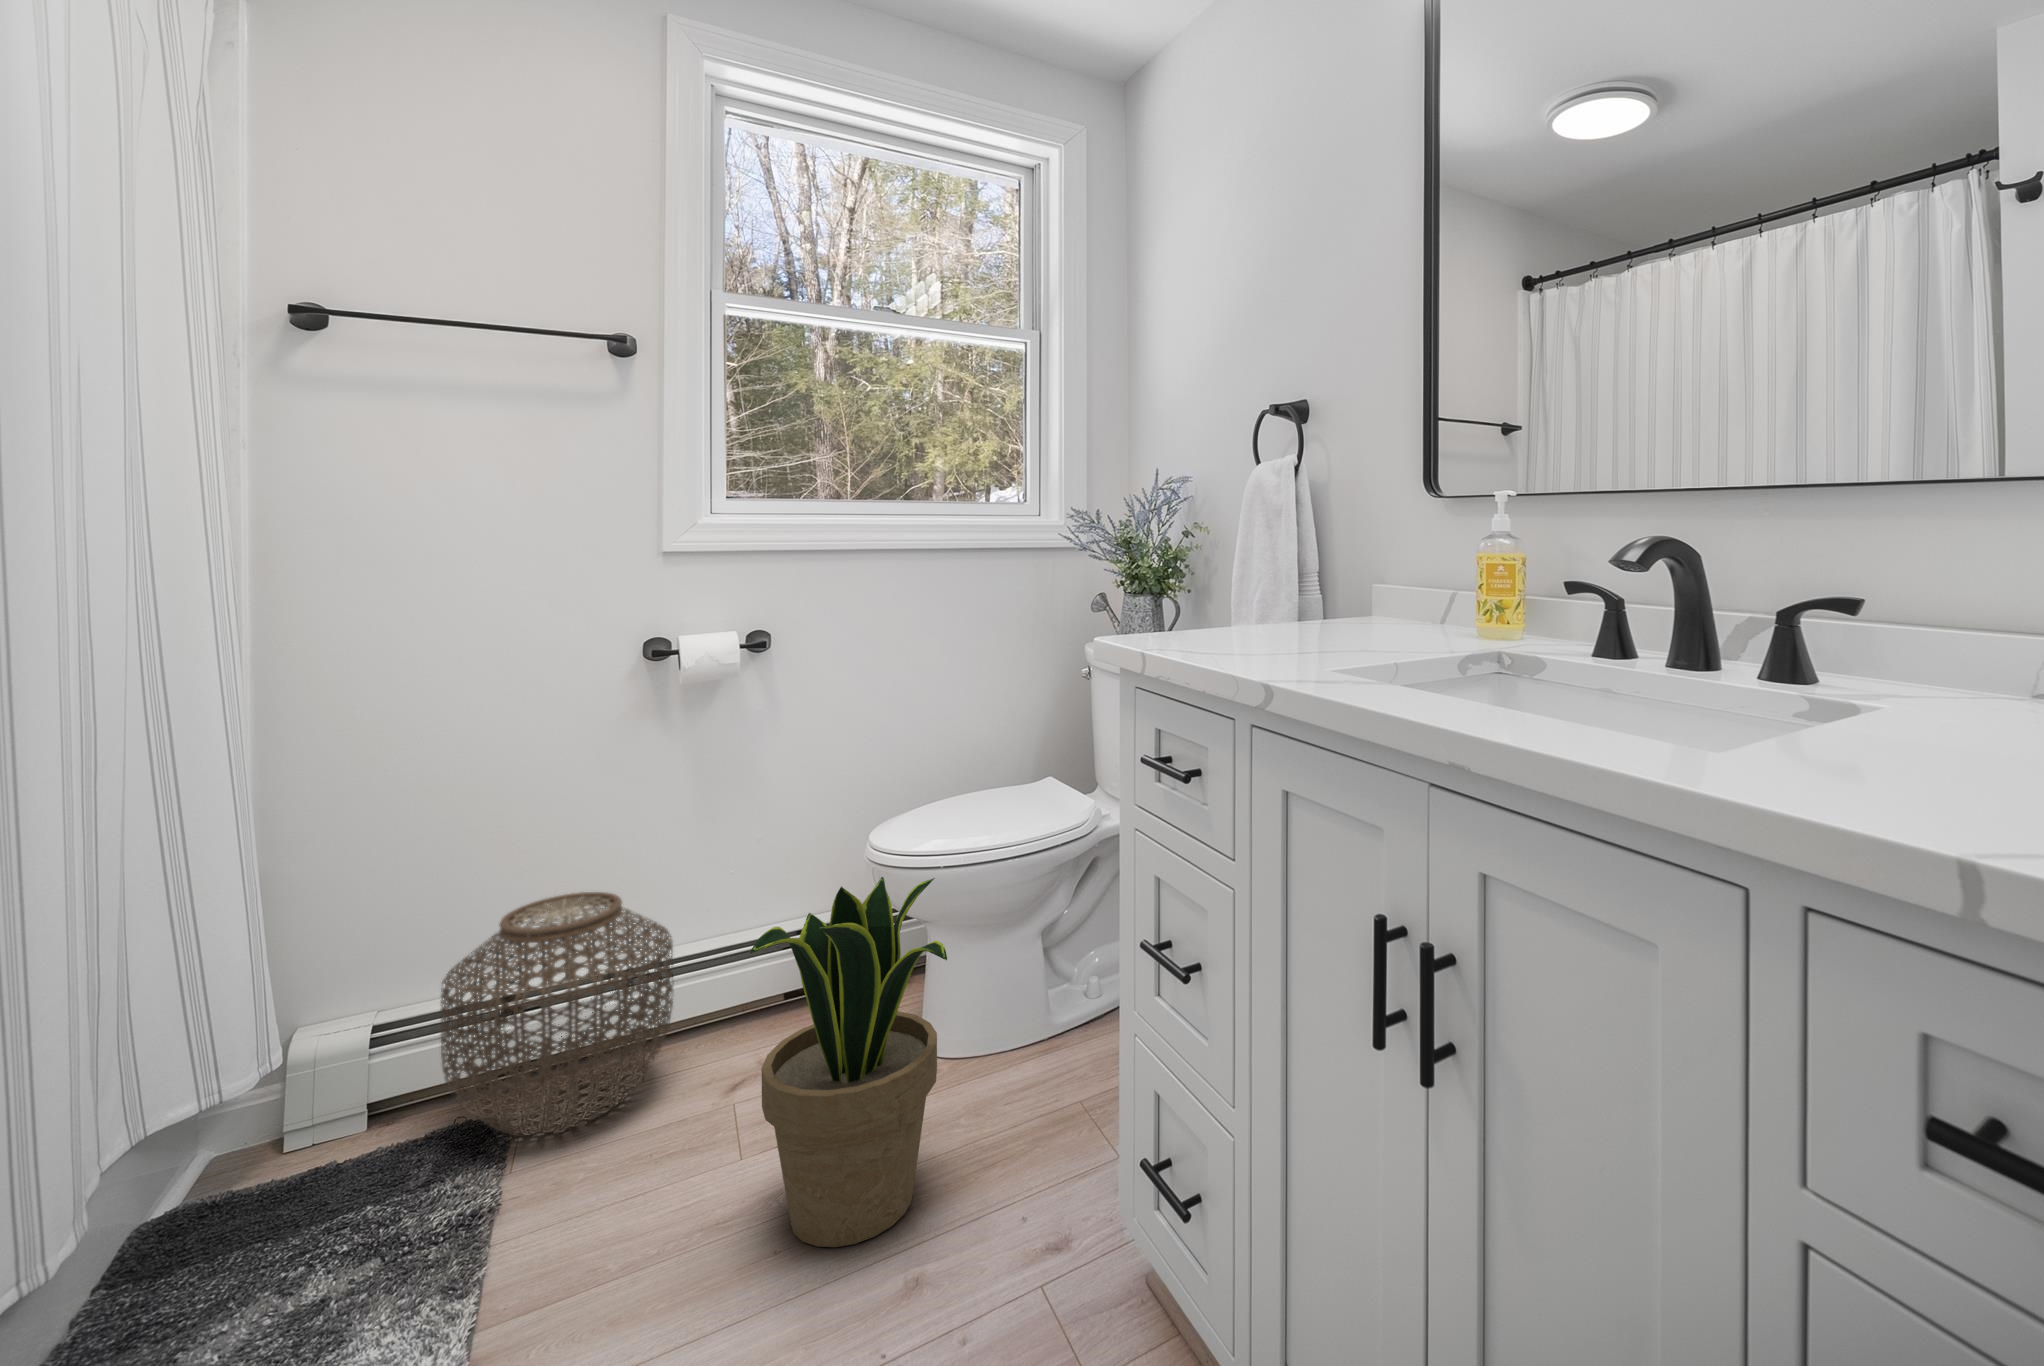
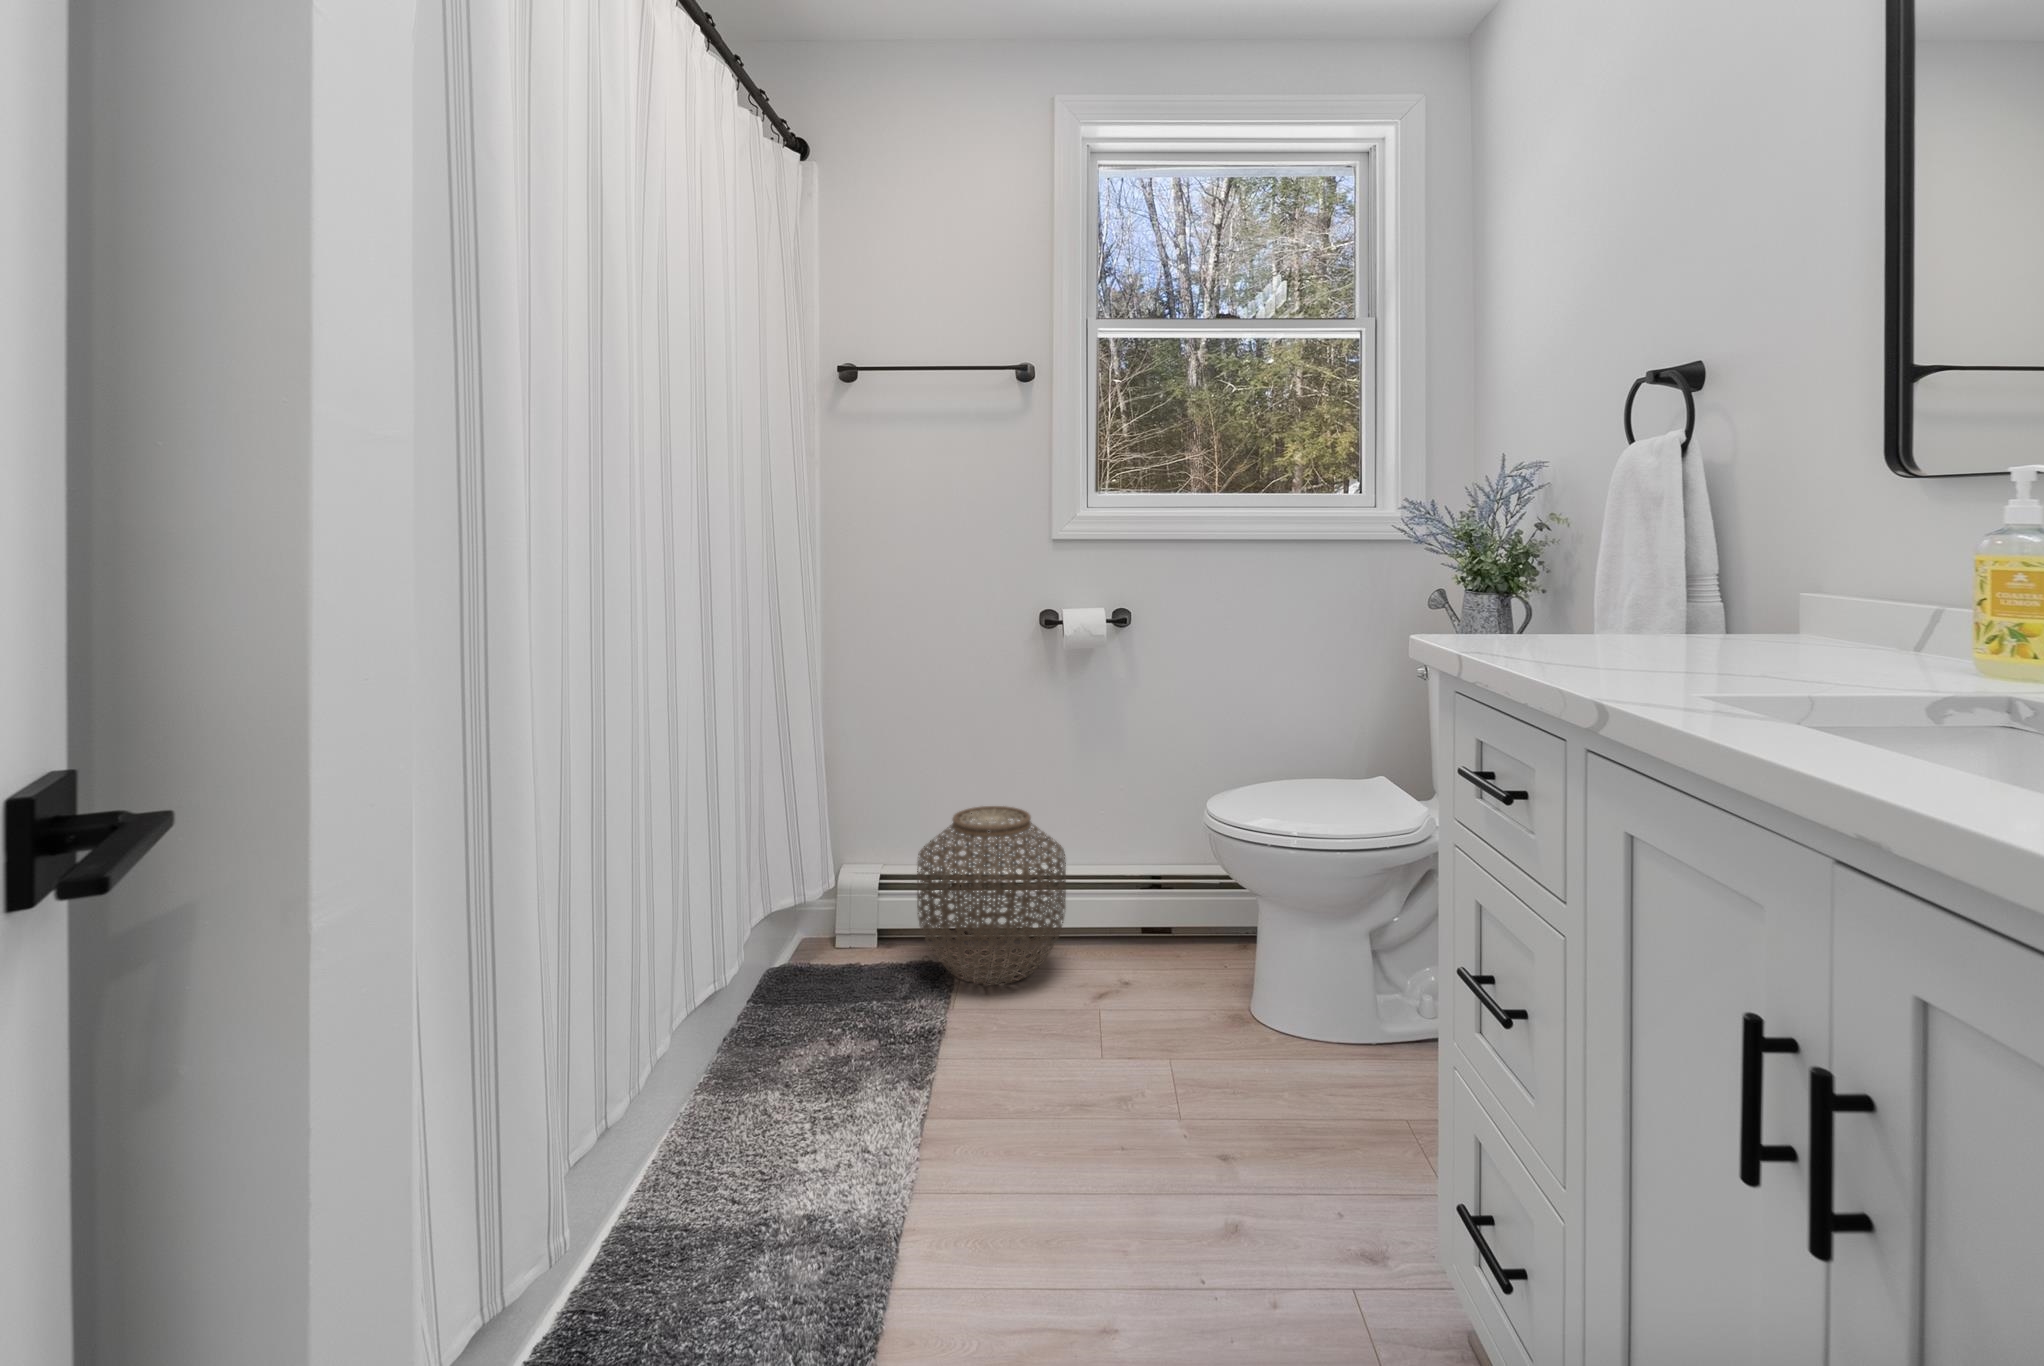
potted plant: present [750,877,947,1247] -> none [1098,825,1256,1129]

